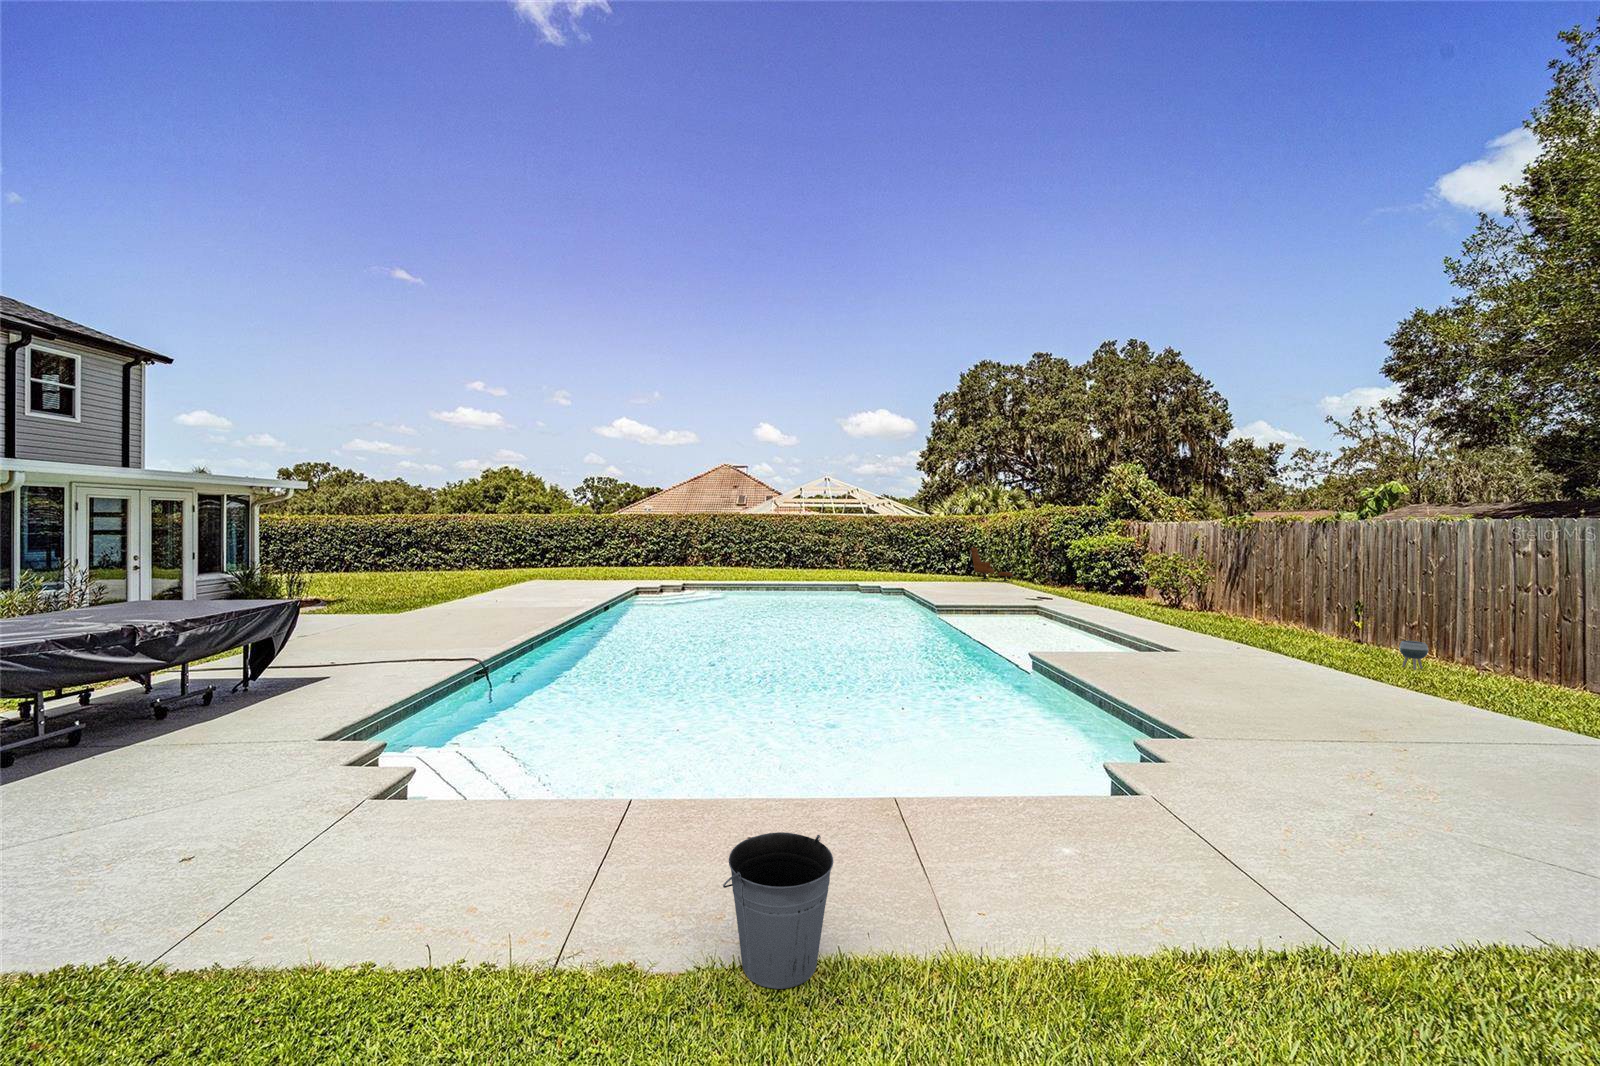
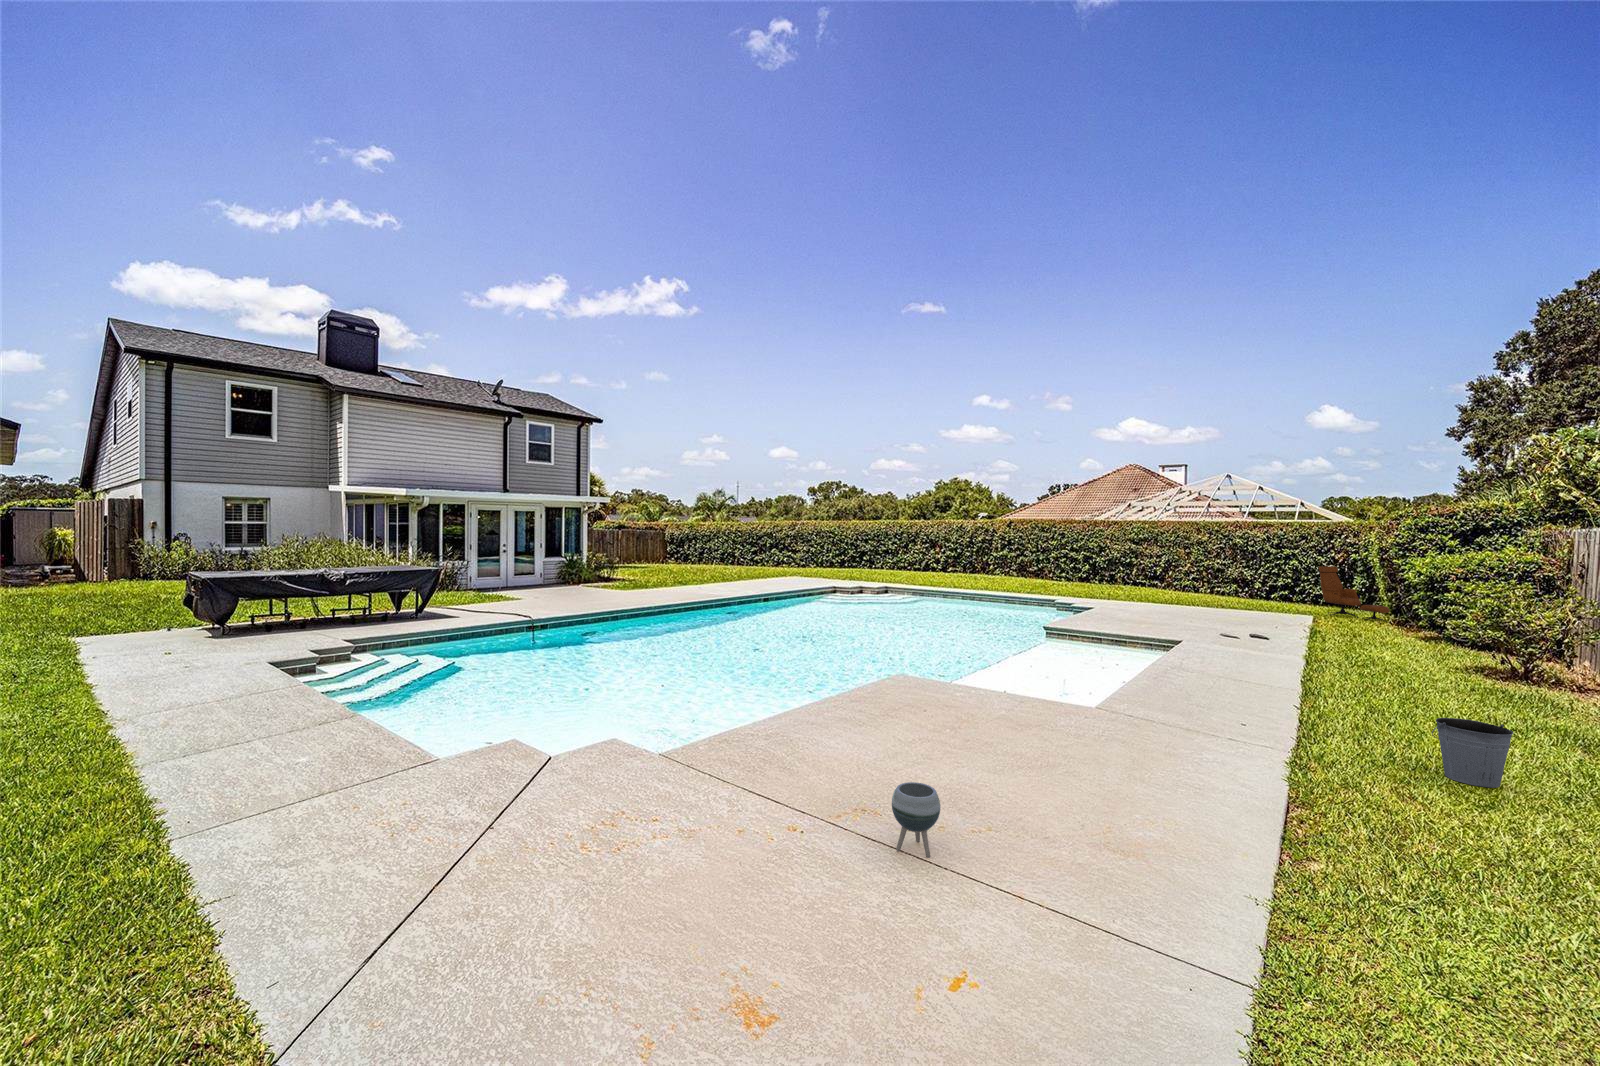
planter: present [1399,641,1428,670] -> present [892,782,940,857]
bucket: present [723,832,833,989] -> present [1432,718,1513,788]

